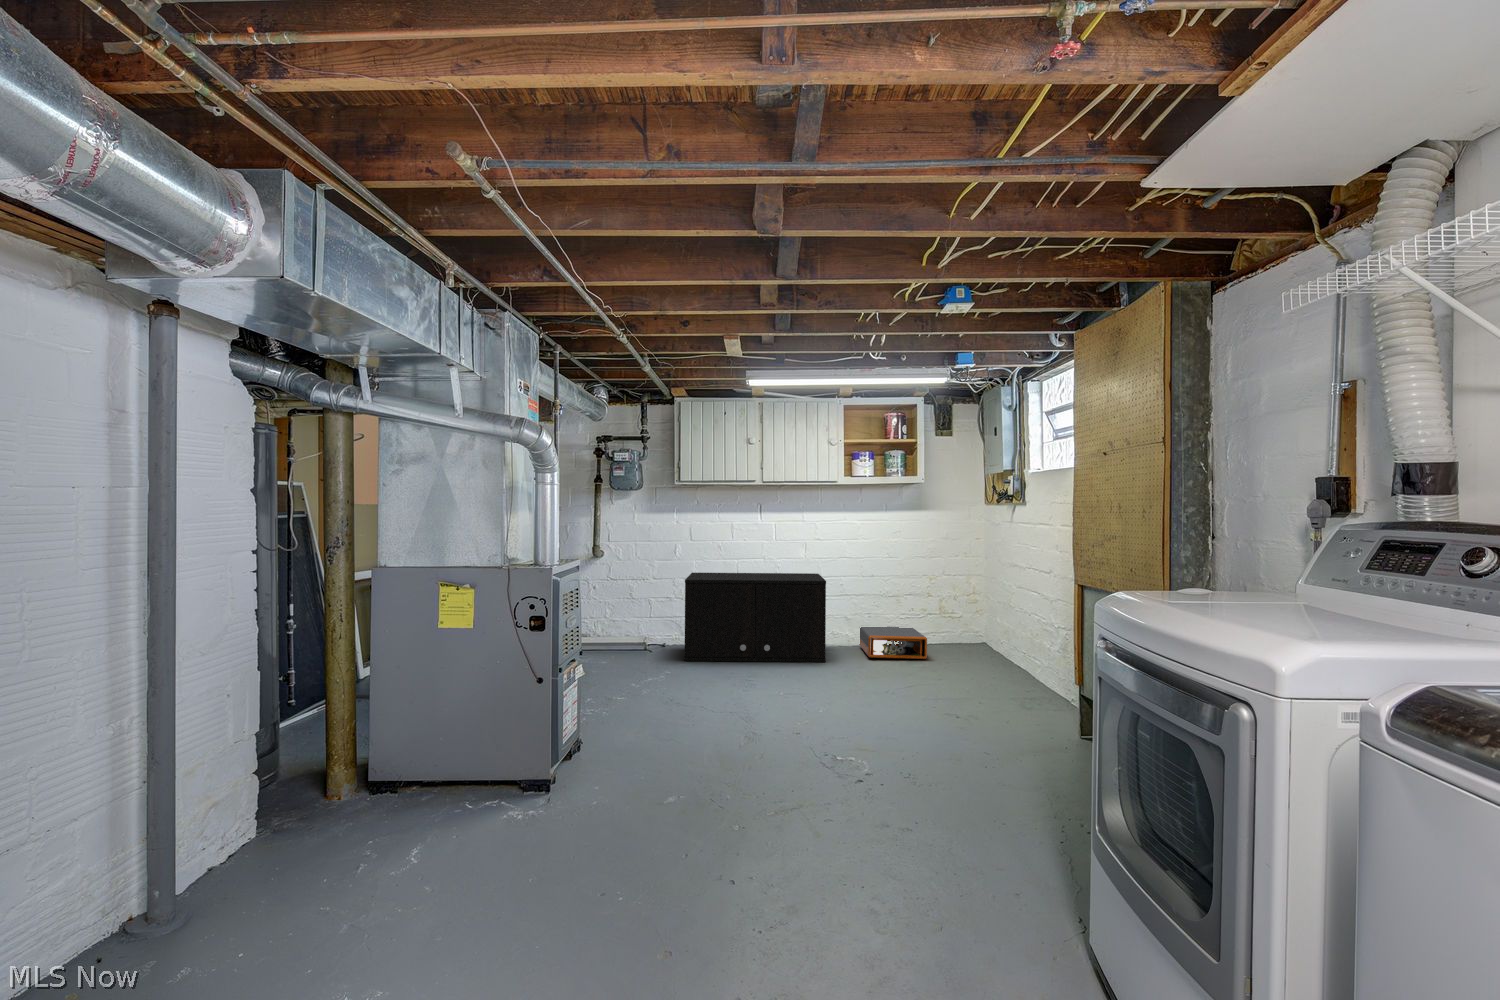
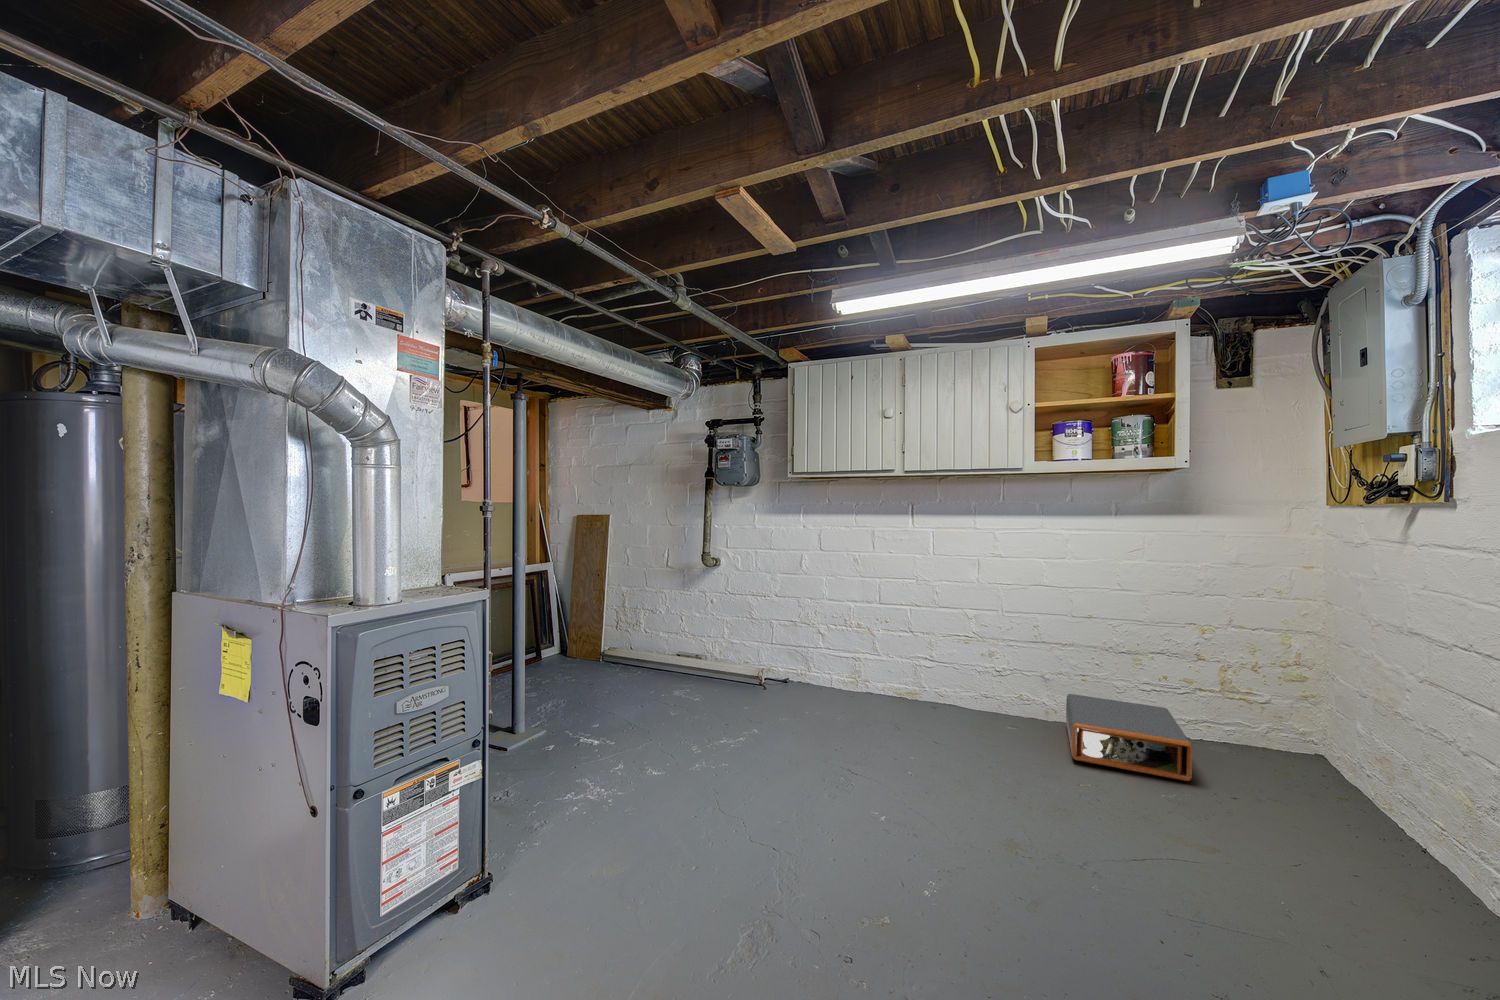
storage cabinet: present [684,573,826,662] -> none [782,592,998,757]

